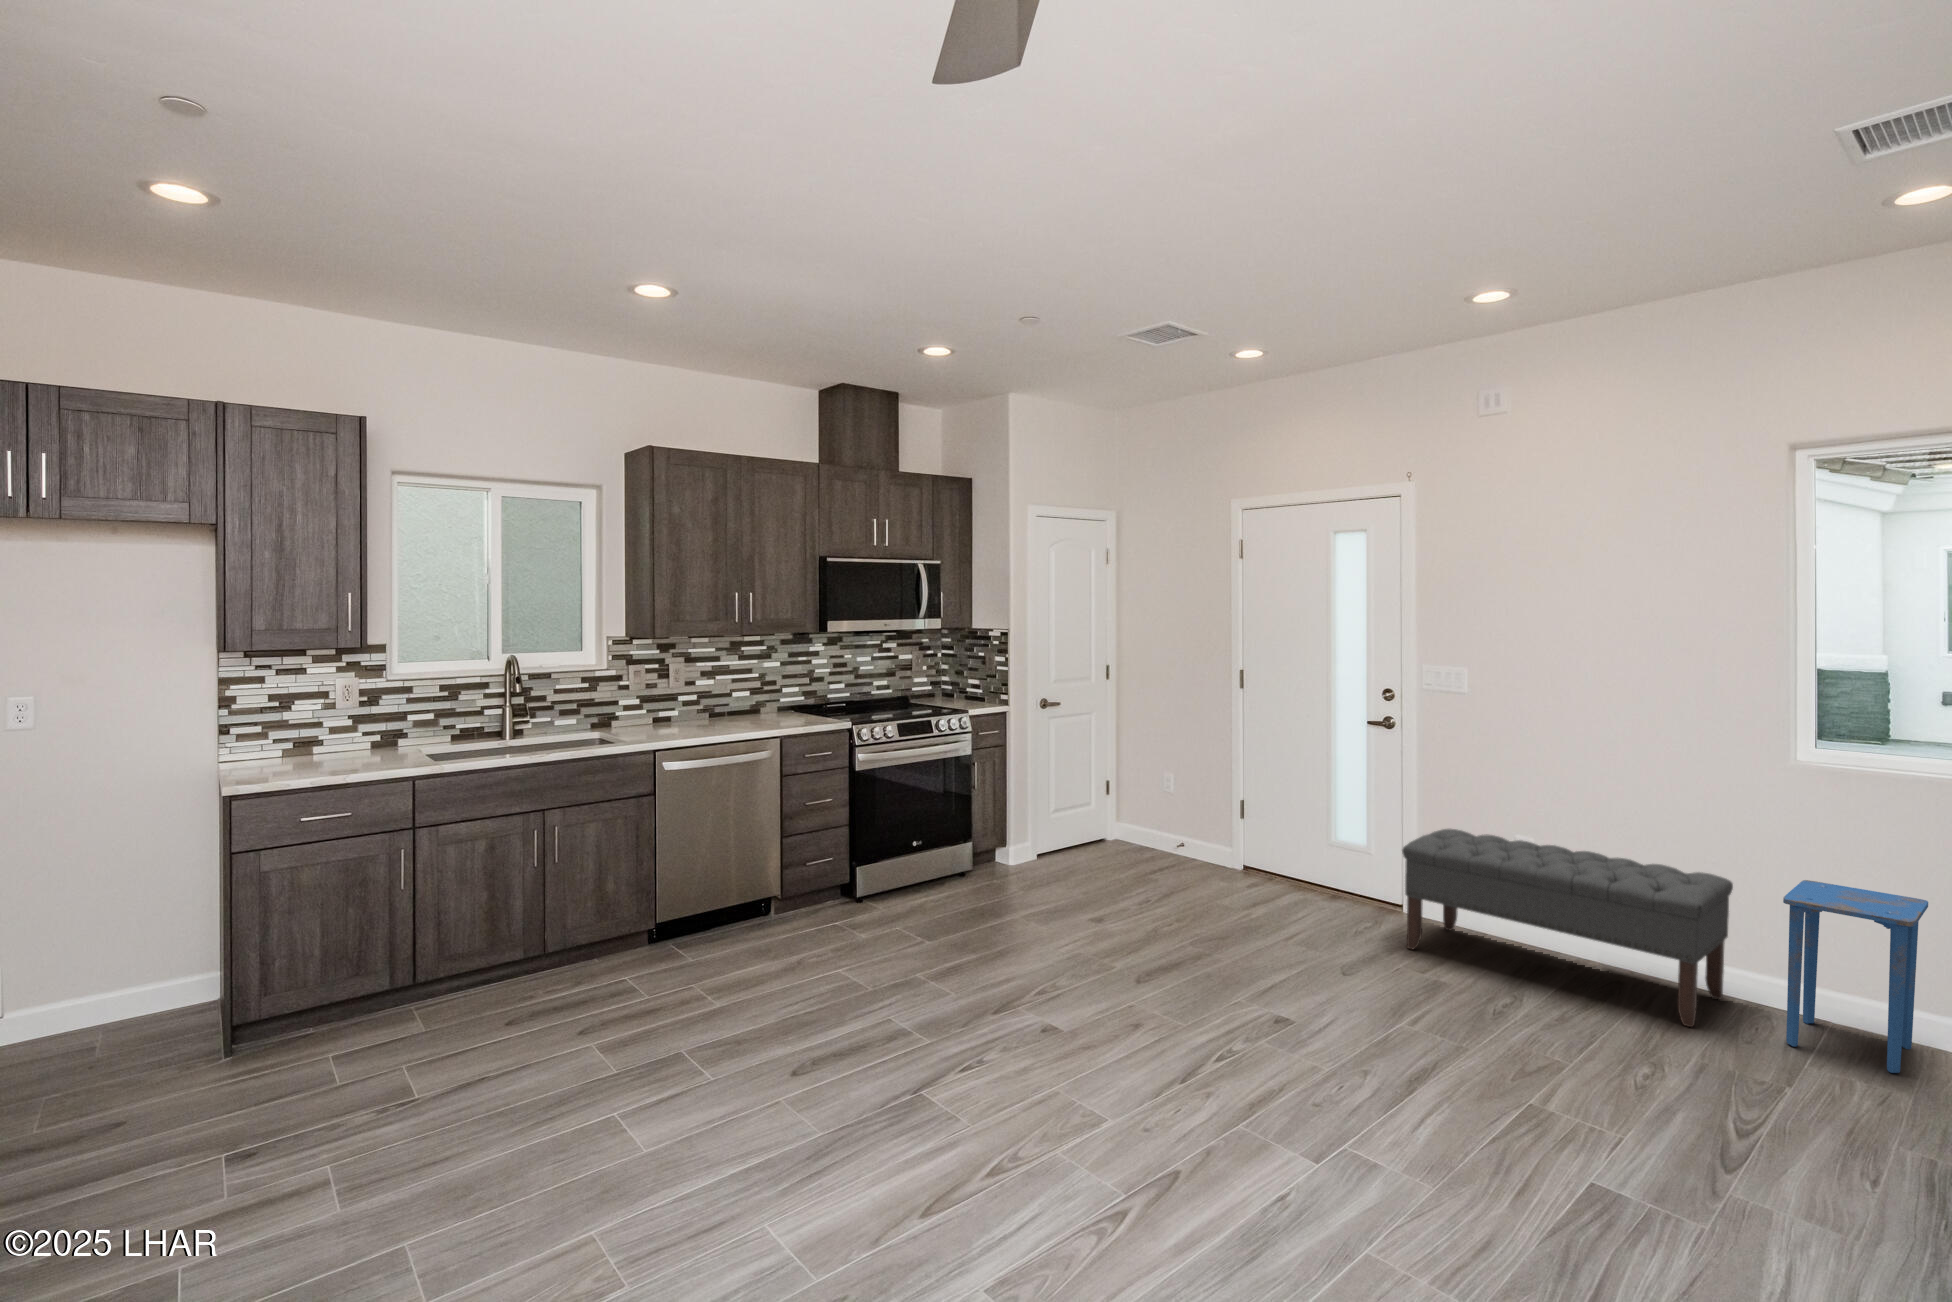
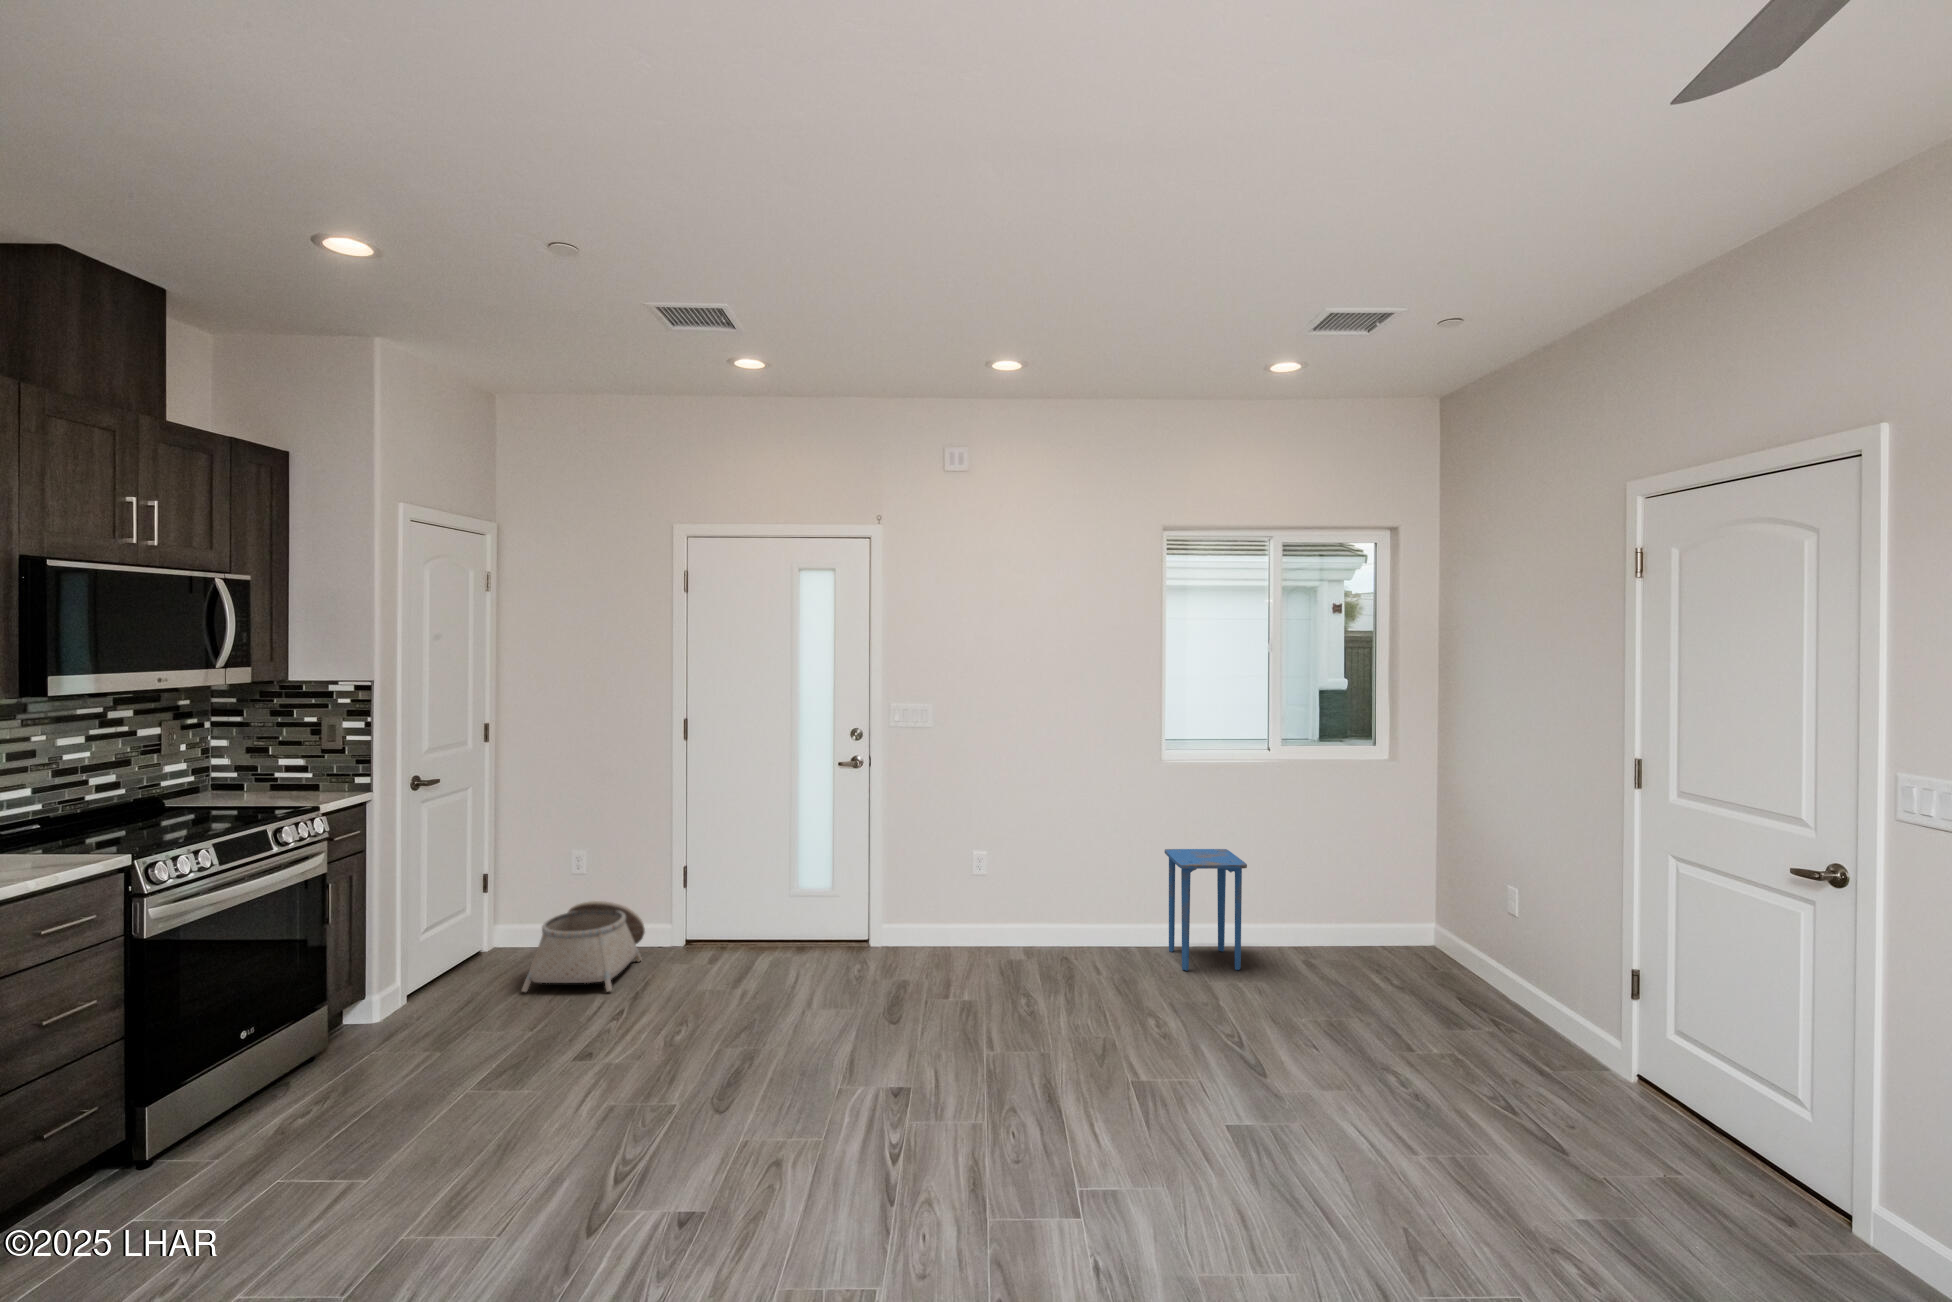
basket: none [1099,814,1205,886] -> present [522,901,645,992]
bench: present [1402,829,1733,1027] -> none [908,857,1140,979]

